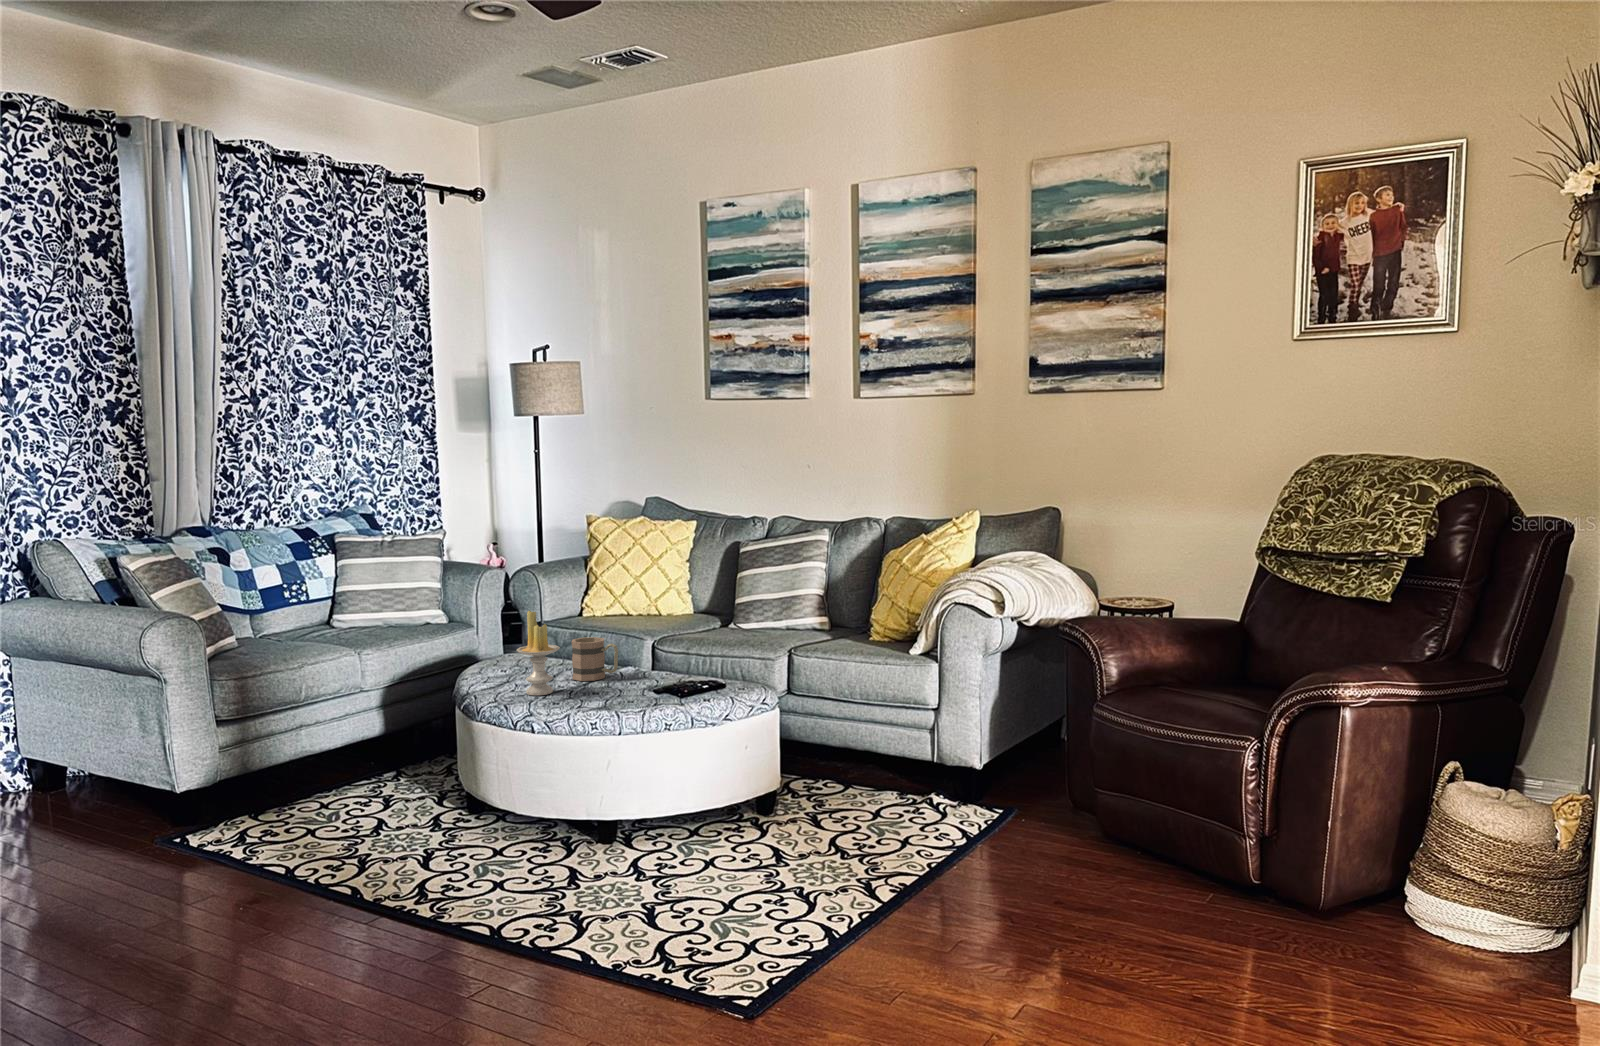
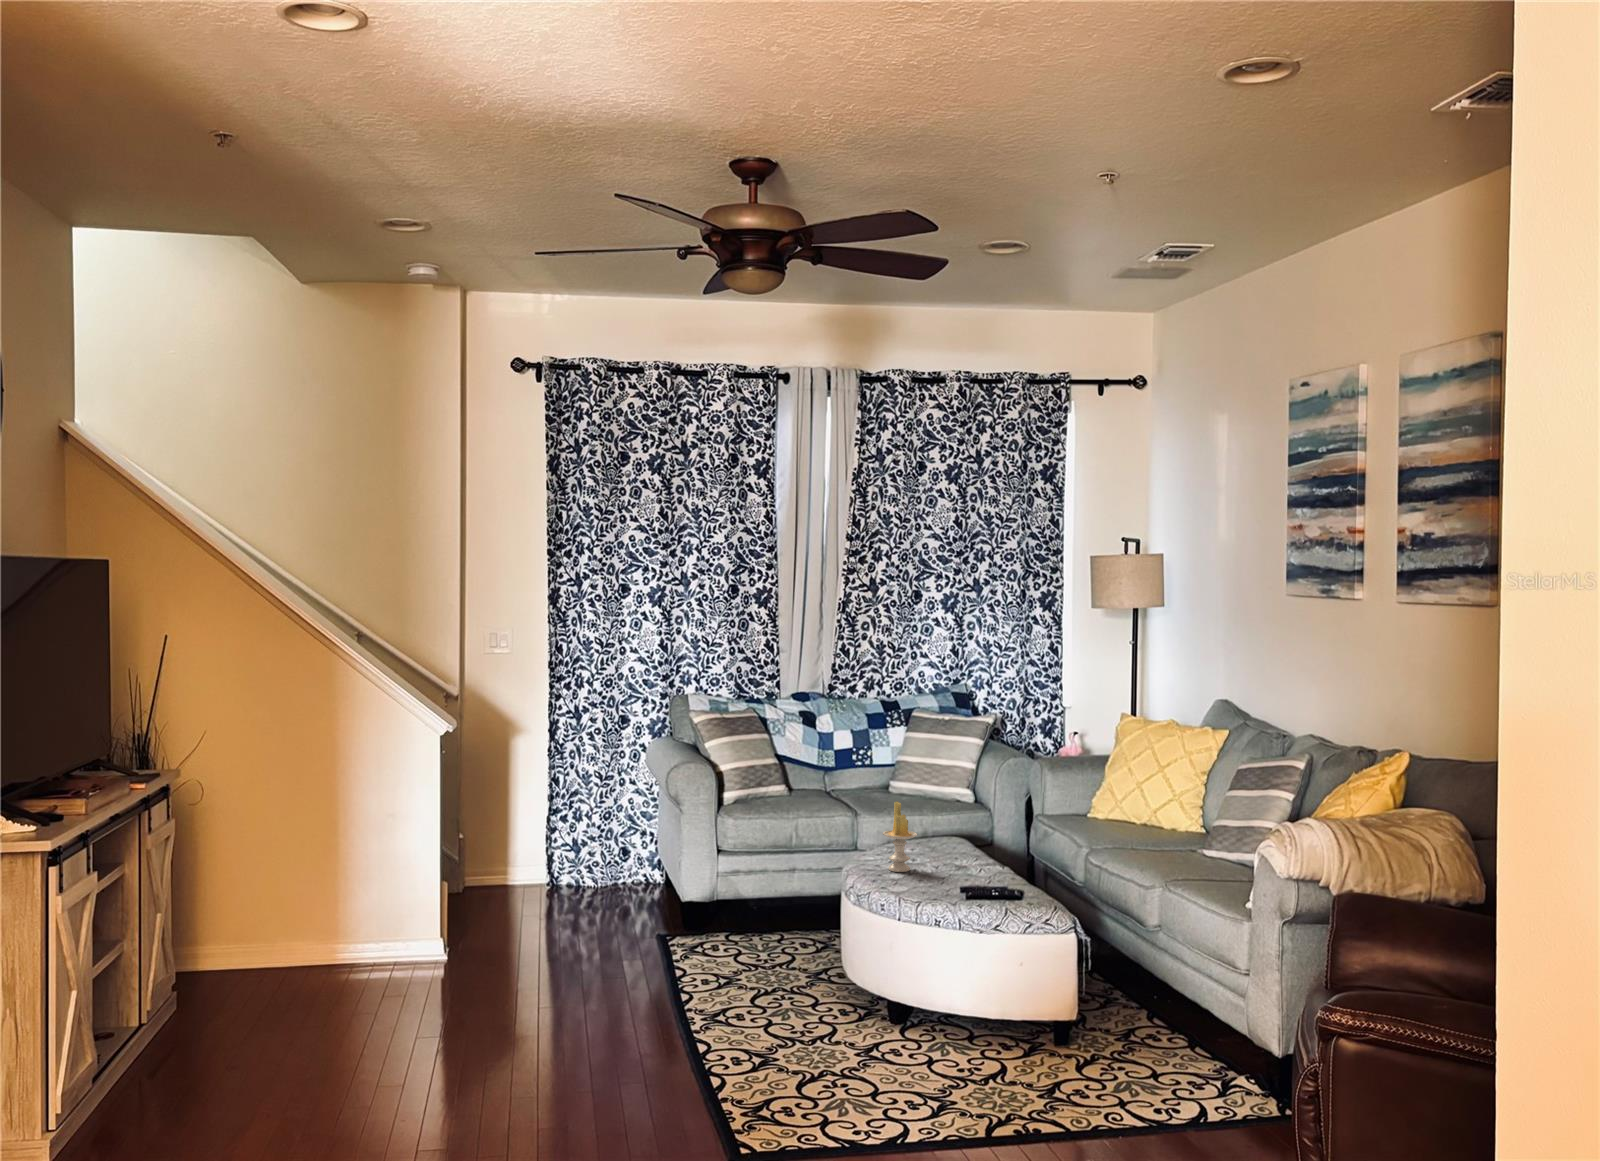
mug: present [572,637,618,681] -> none [943,833,974,870]

